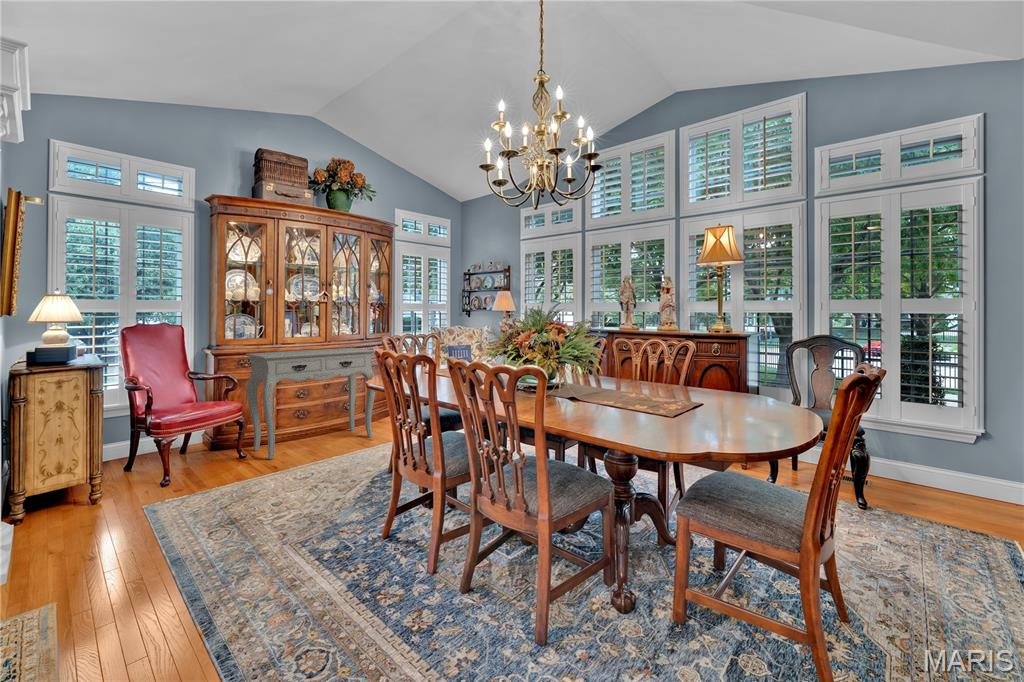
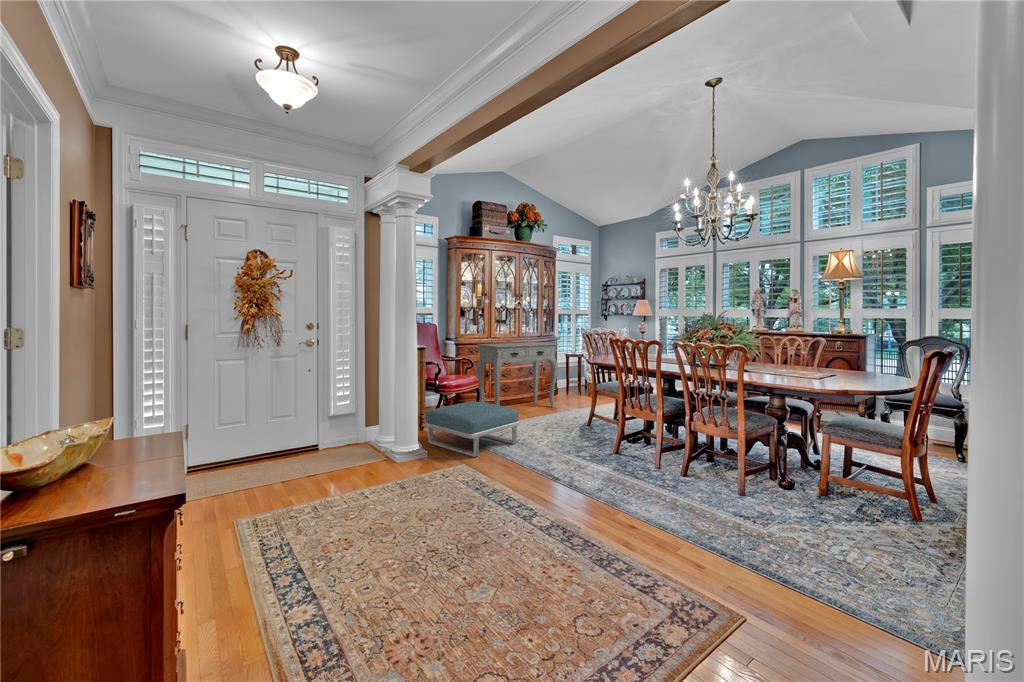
footstool: none [79,446,255,554] -> present [425,402,519,457]

